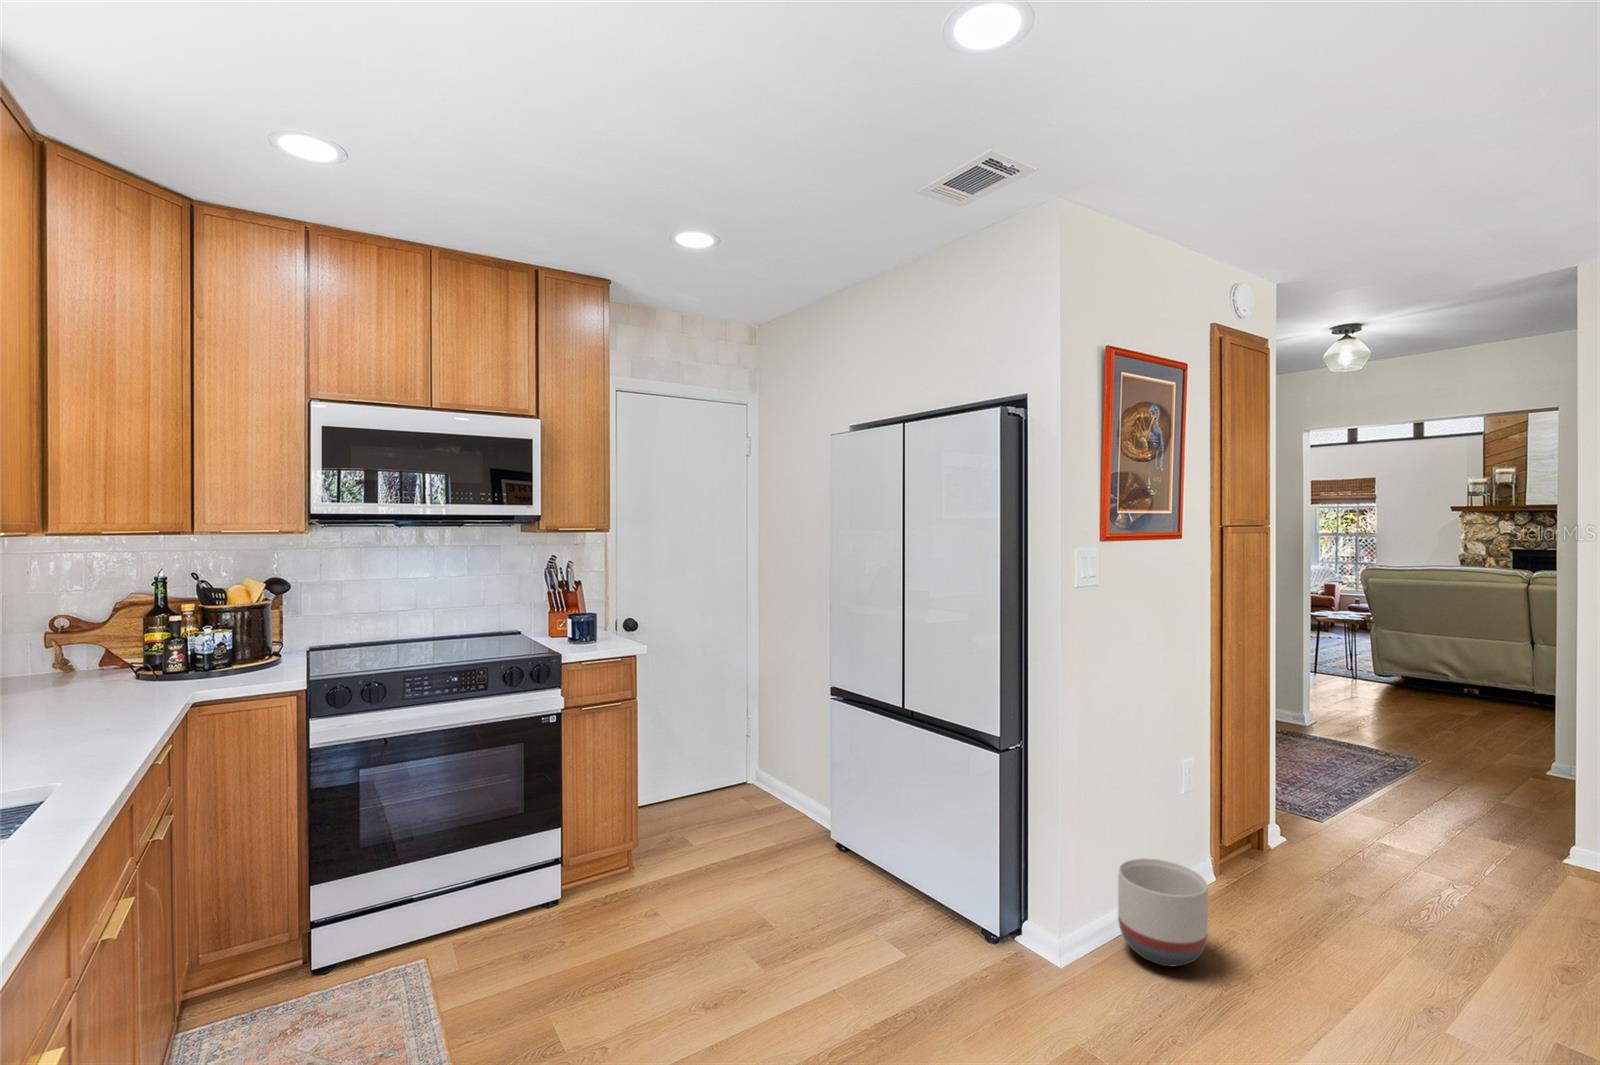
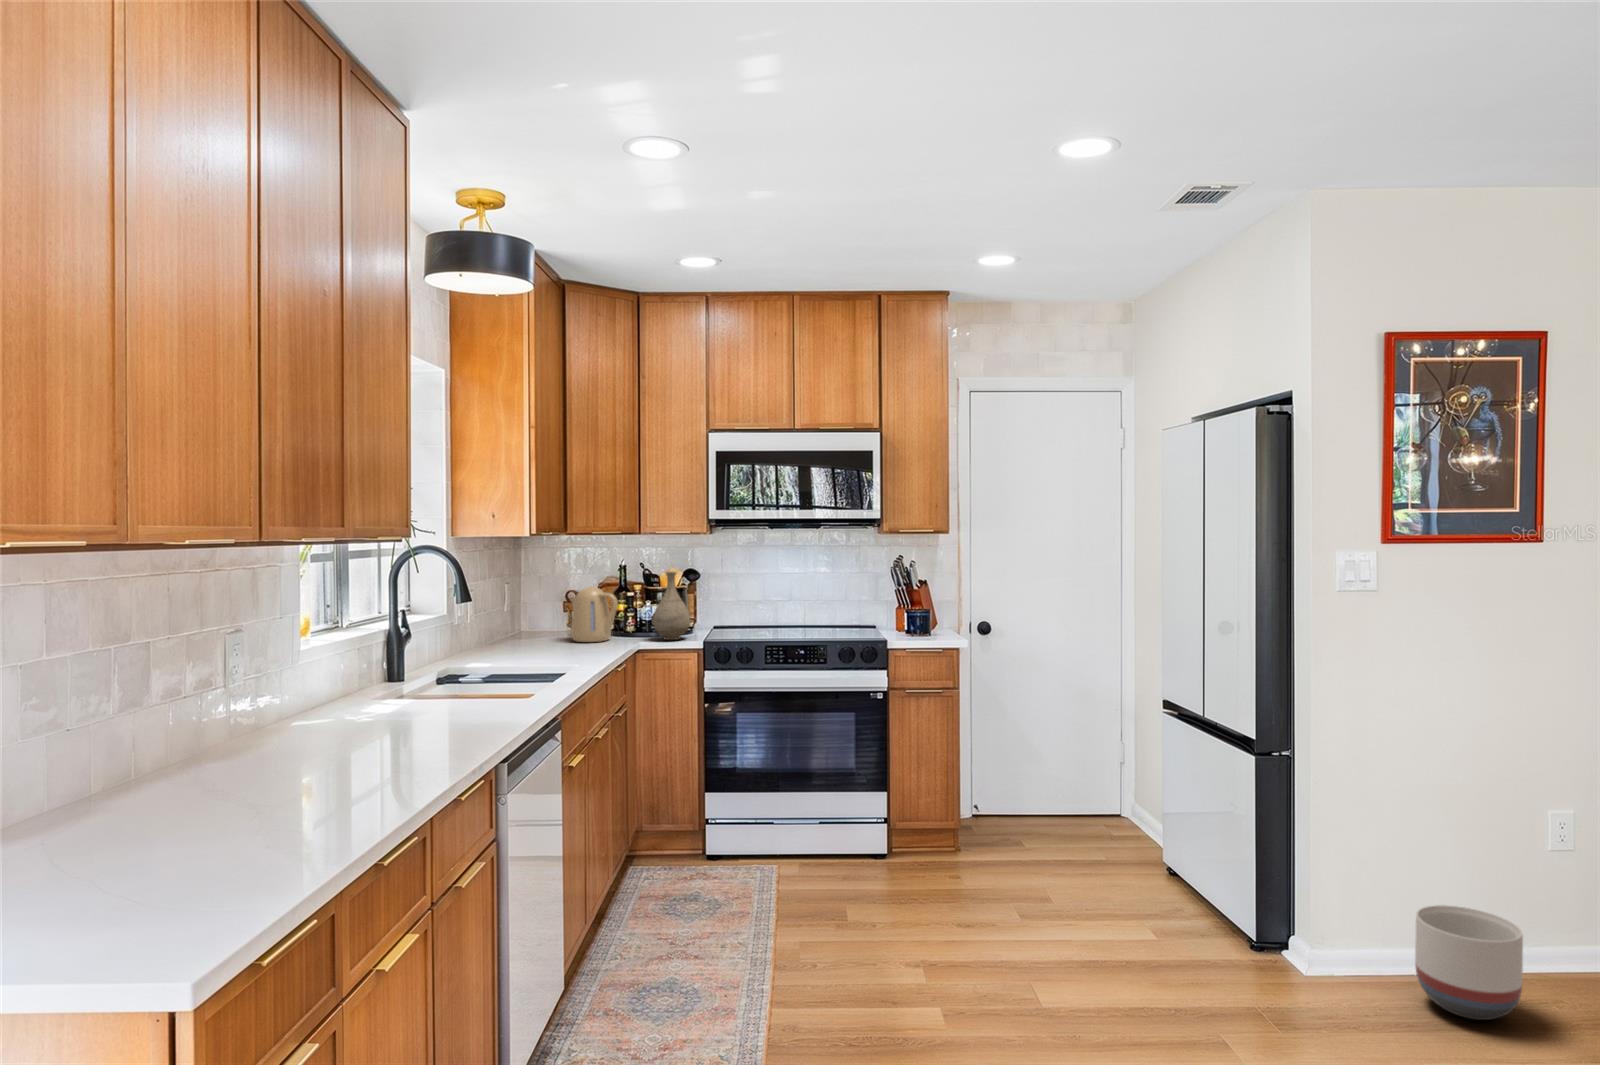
vase: none [218,584,282,679] -> present [653,572,690,640]
kettle: none [58,610,154,696] -> present [570,586,618,642]

